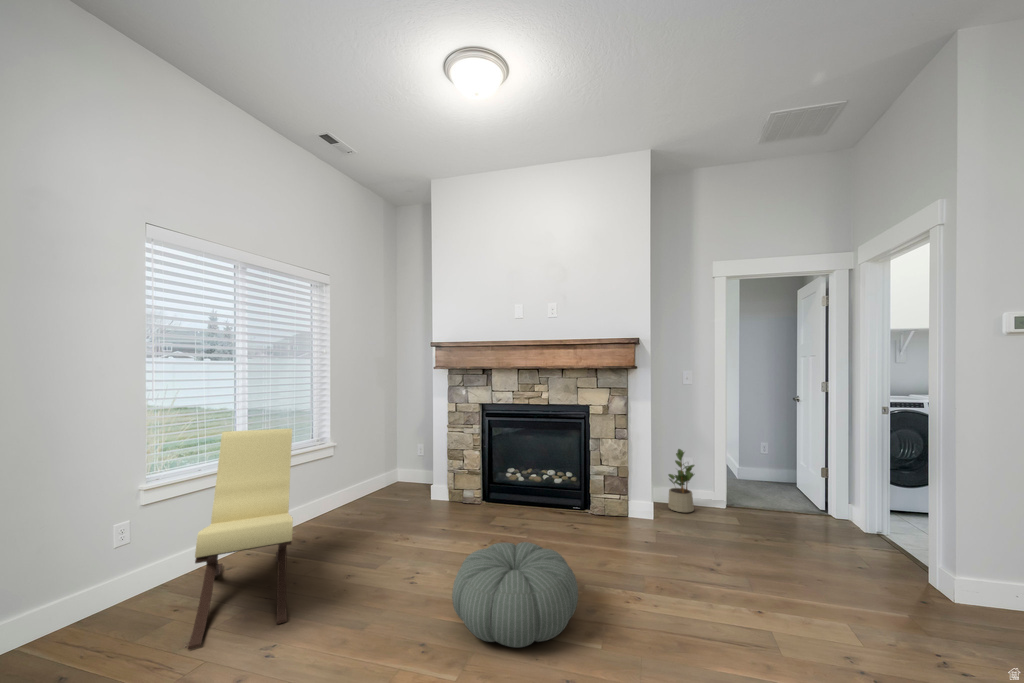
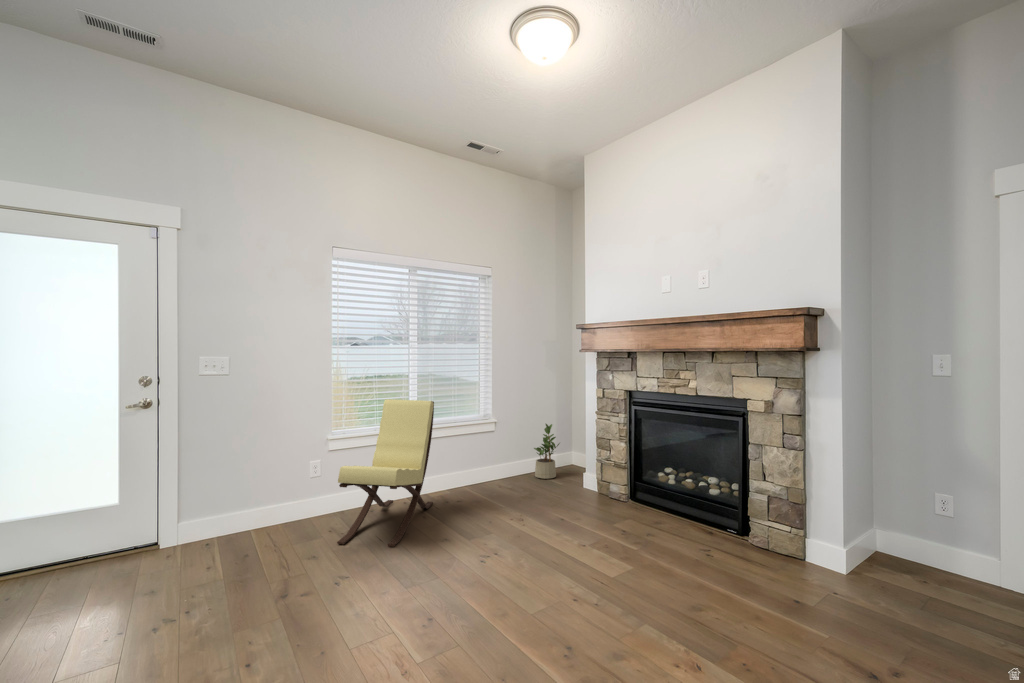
potted plant: present [668,449,694,512] -> present [534,424,560,479]
pouf: present [452,542,578,647] -> none [482,531,611,628]

